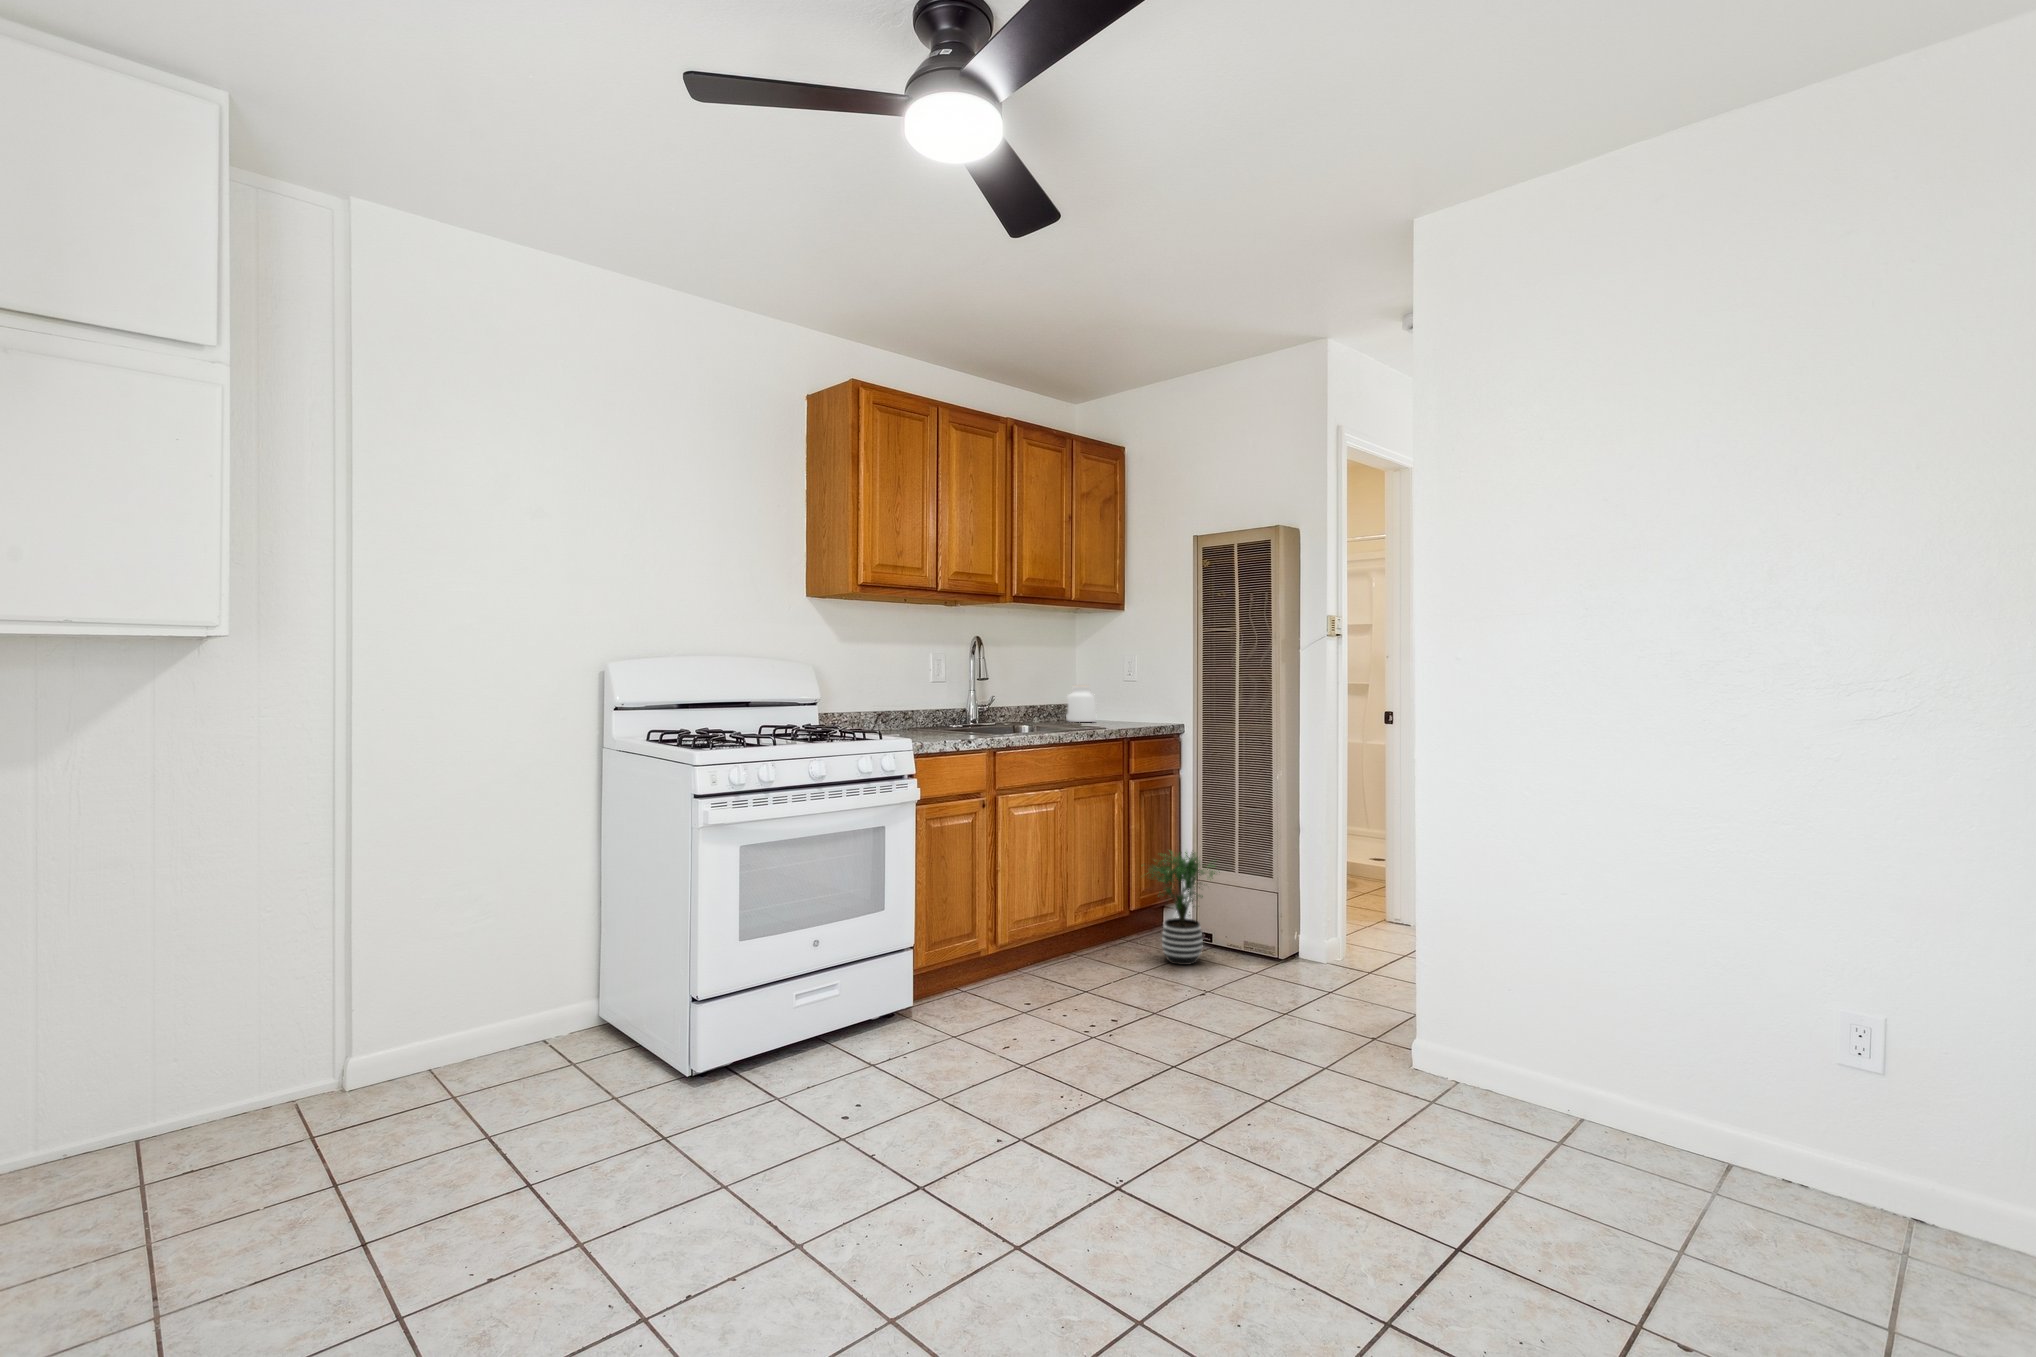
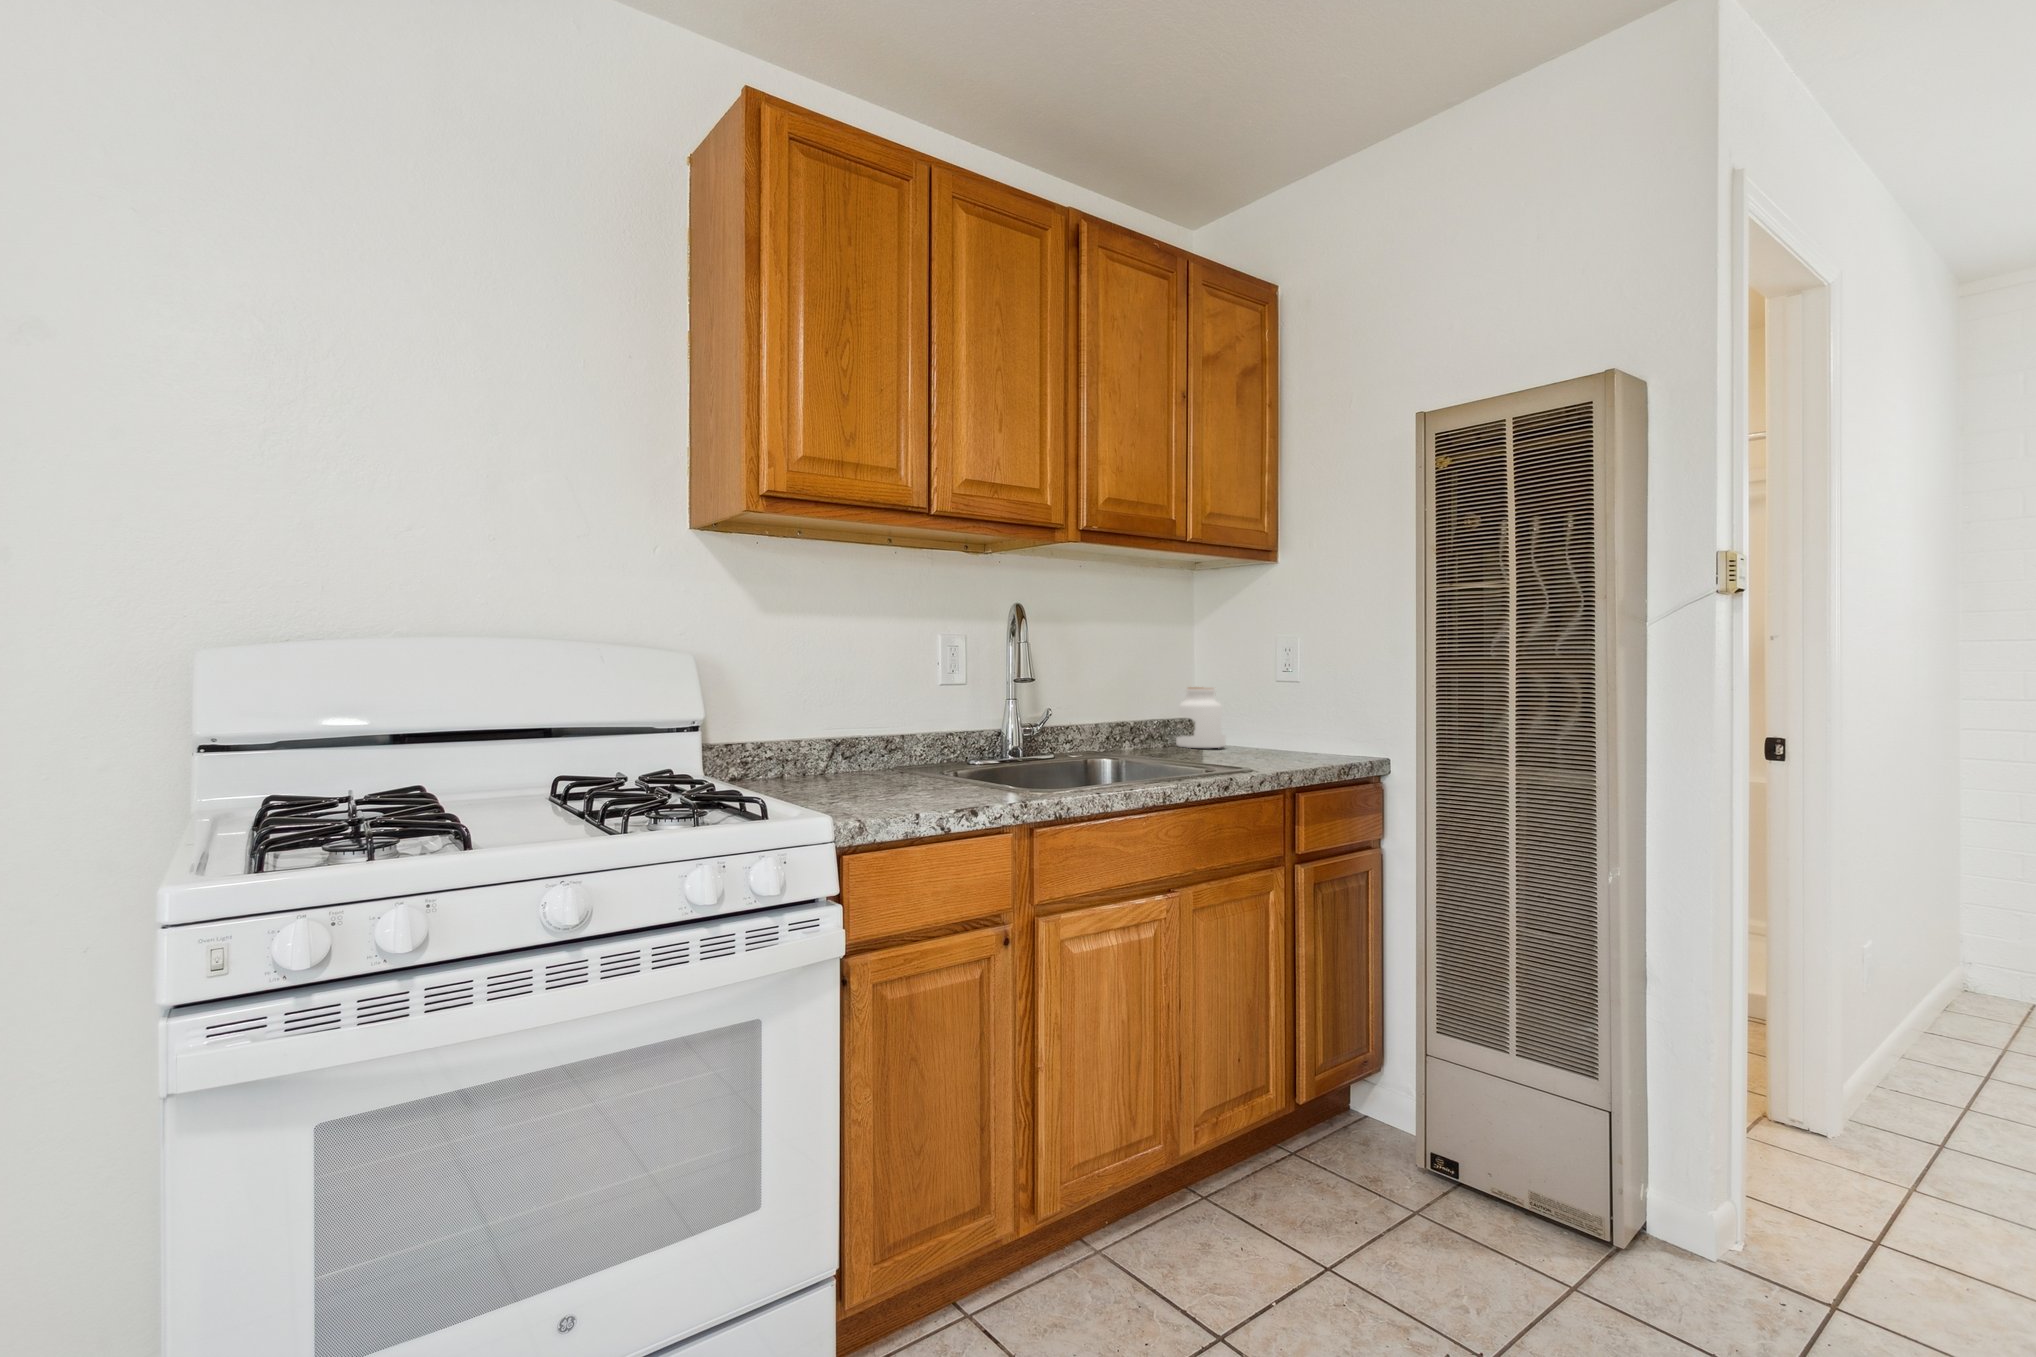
potted plant: present [1150,851,1215,965] -> none [1319,1004,1488,1247]

